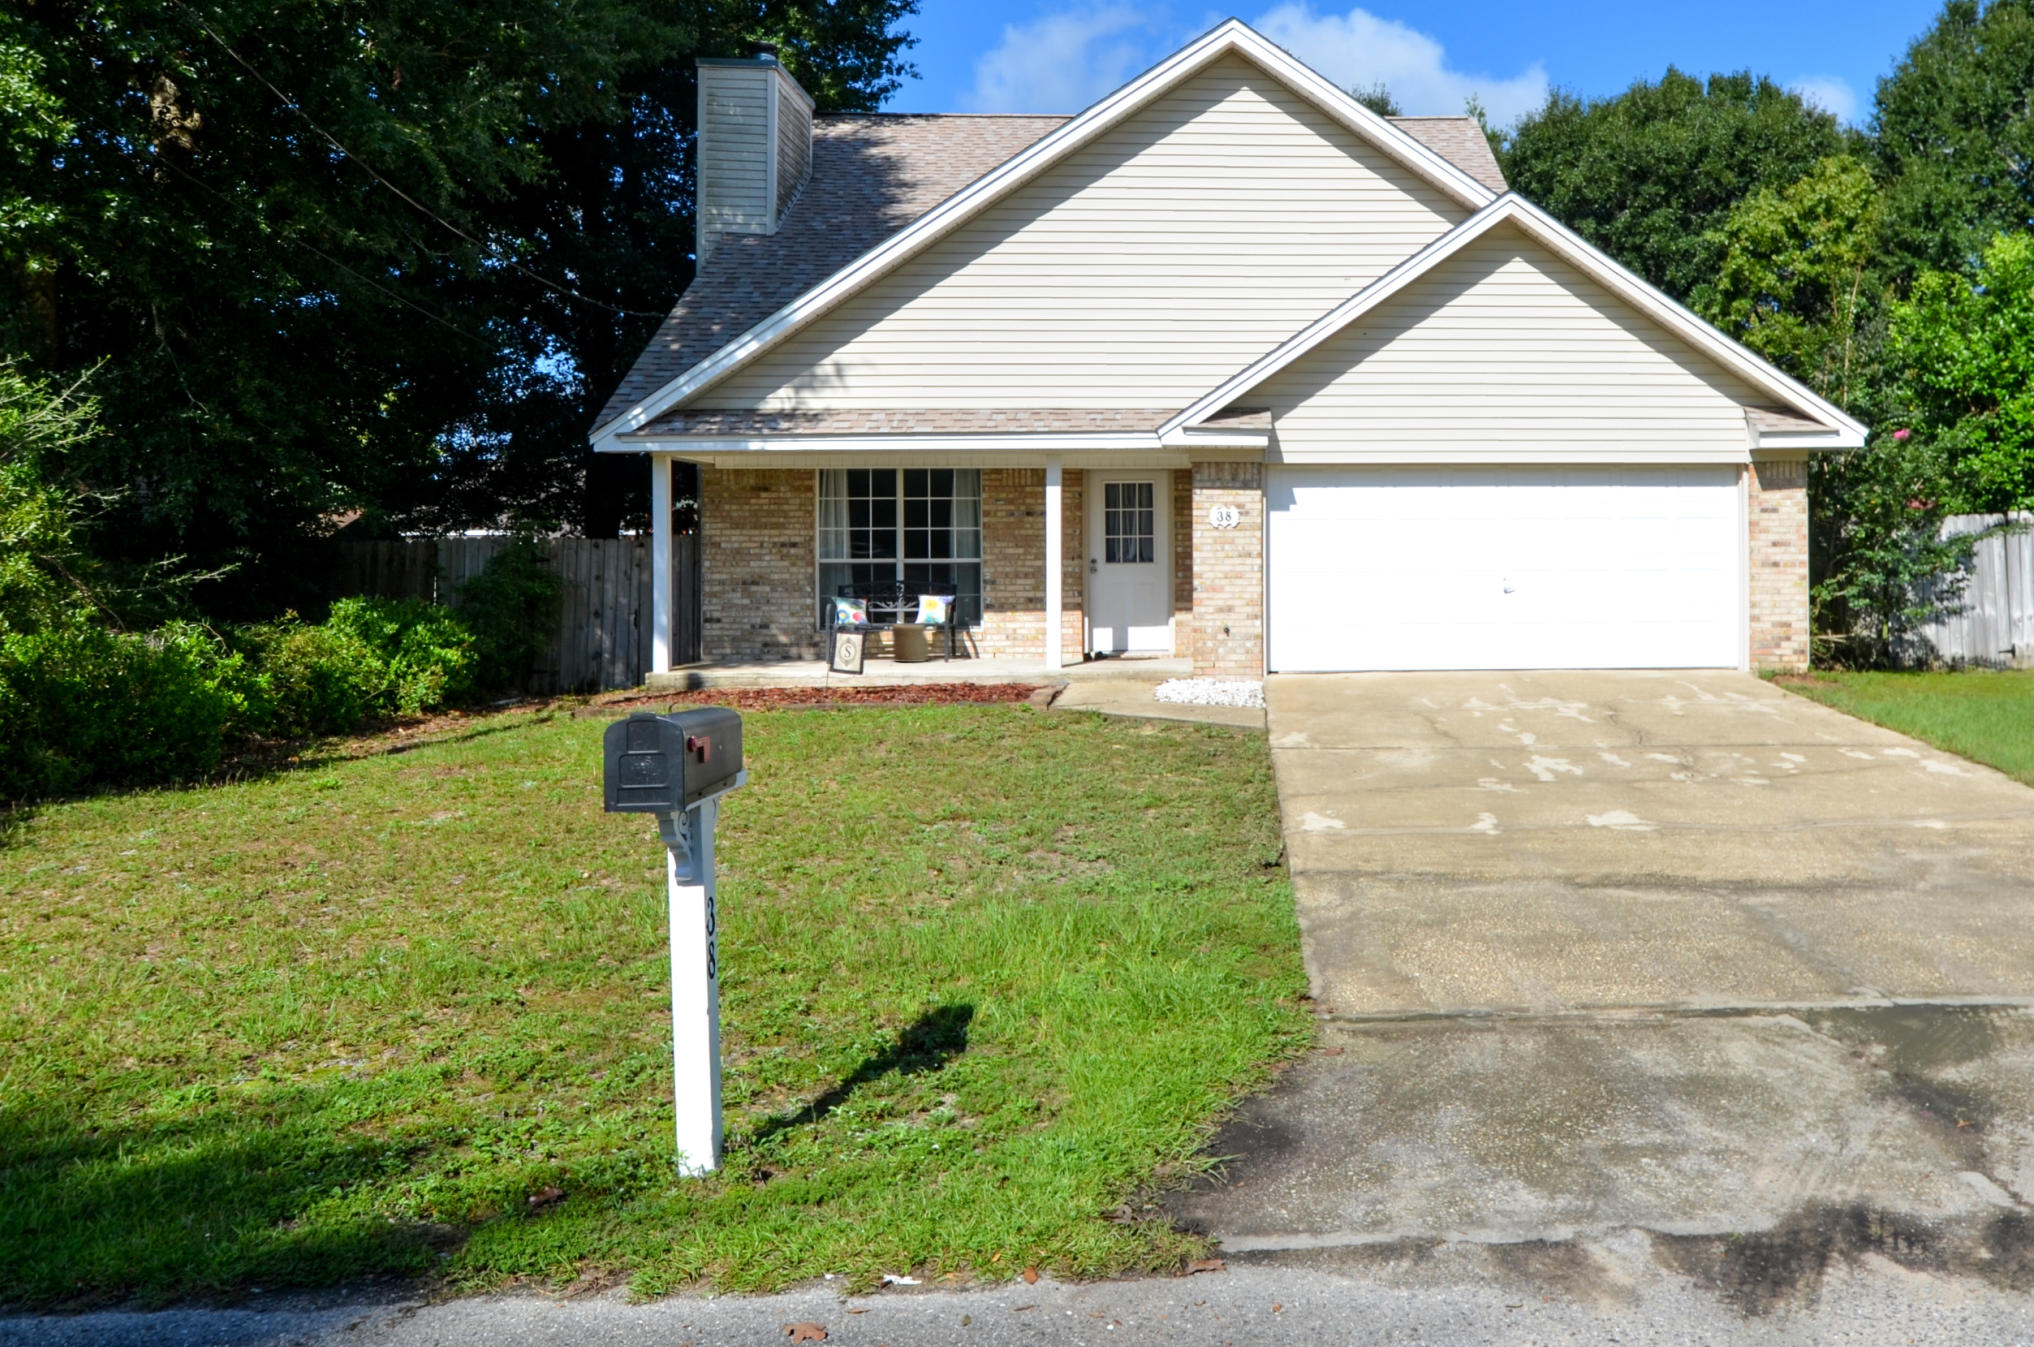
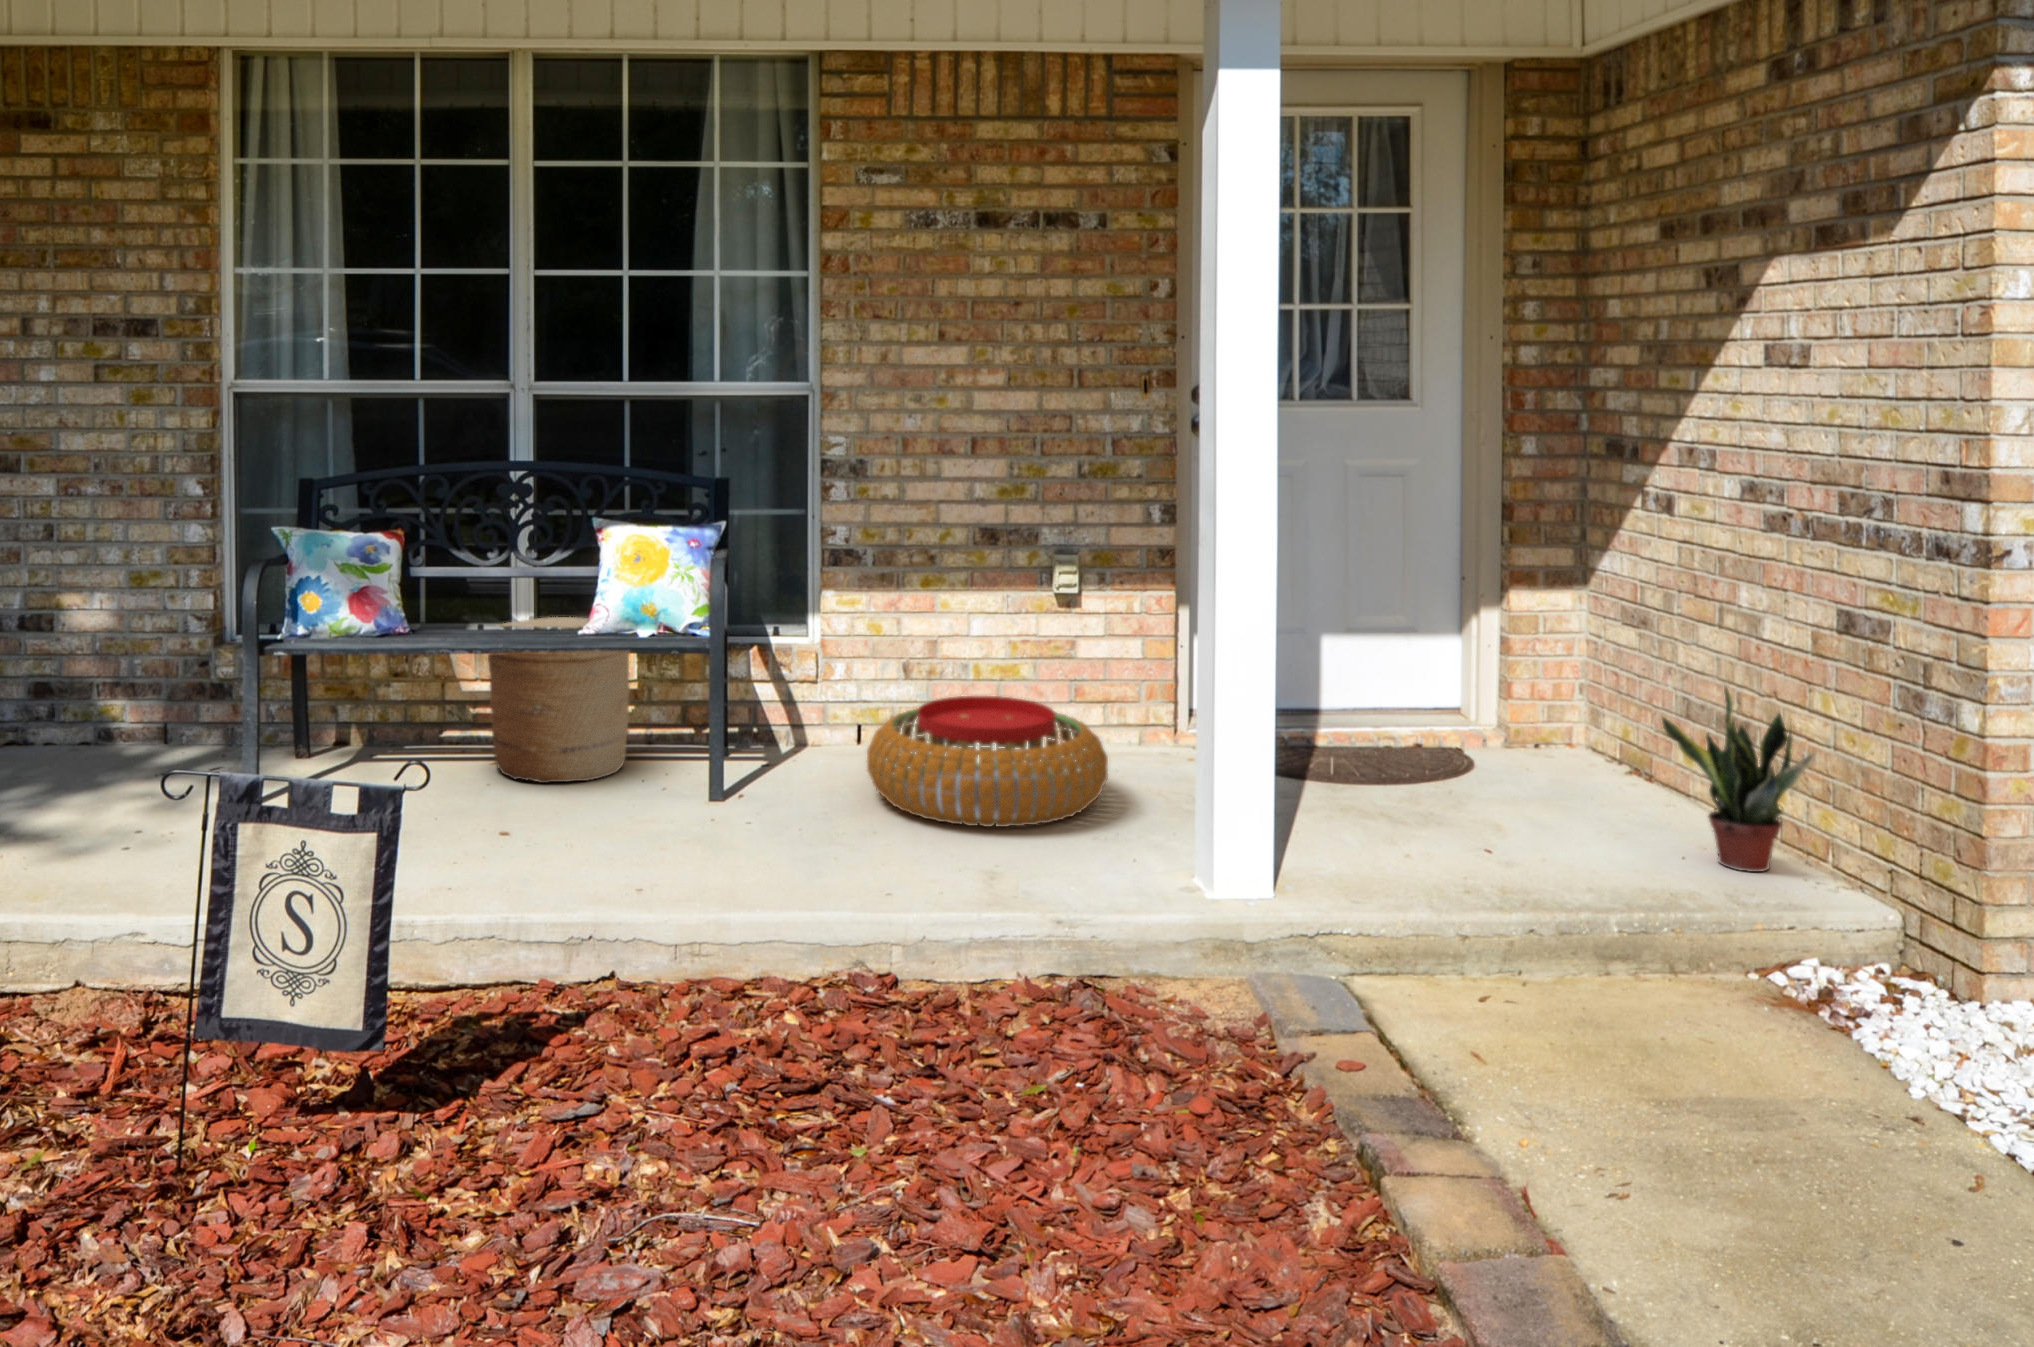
potted plant: none [1164,627,1191,667] -> present [1662,687,1813,872]
pouf: none [987,639,1047,665] -> present [867,696,1108,827]

